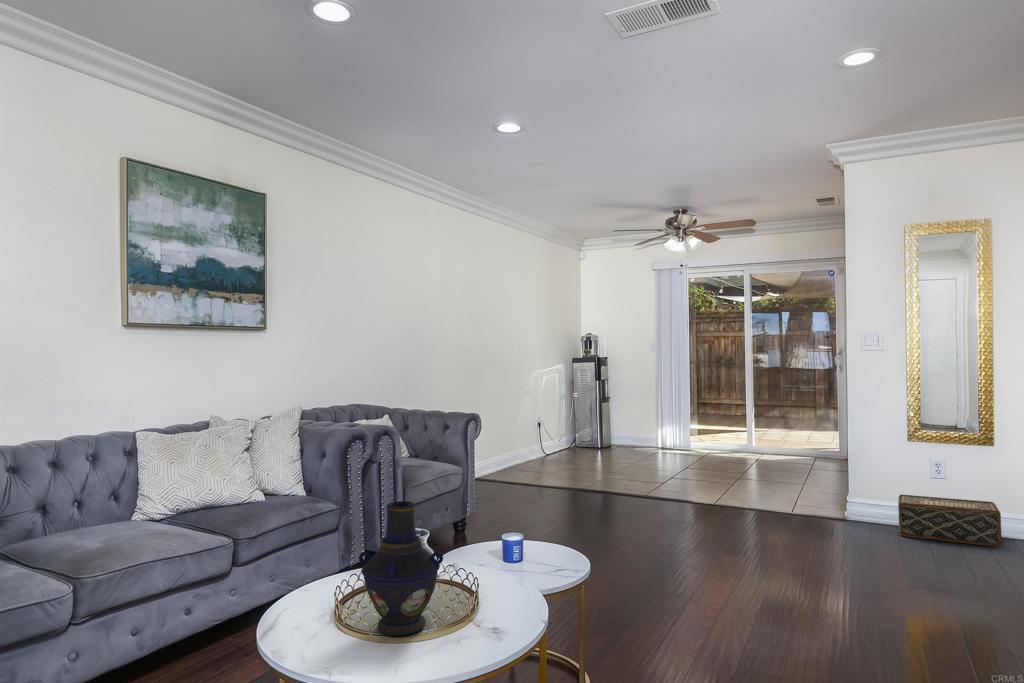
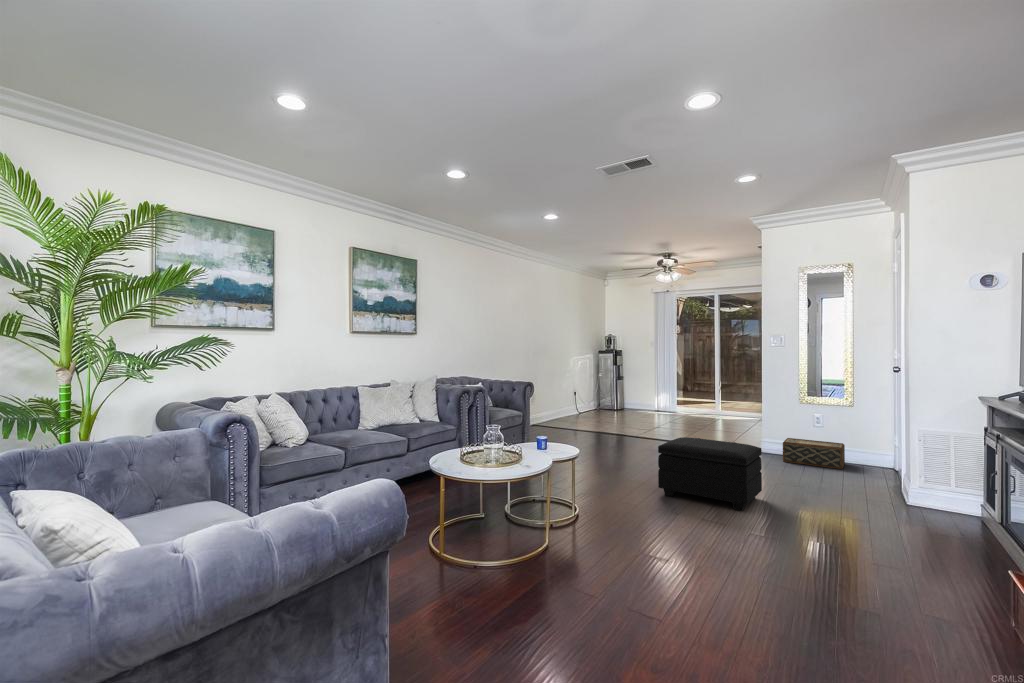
vase: present [359,501,443,636] -> none [470,414,505,468]
footstool: none [728,510,915,657] -> present [658,437,762,511]

